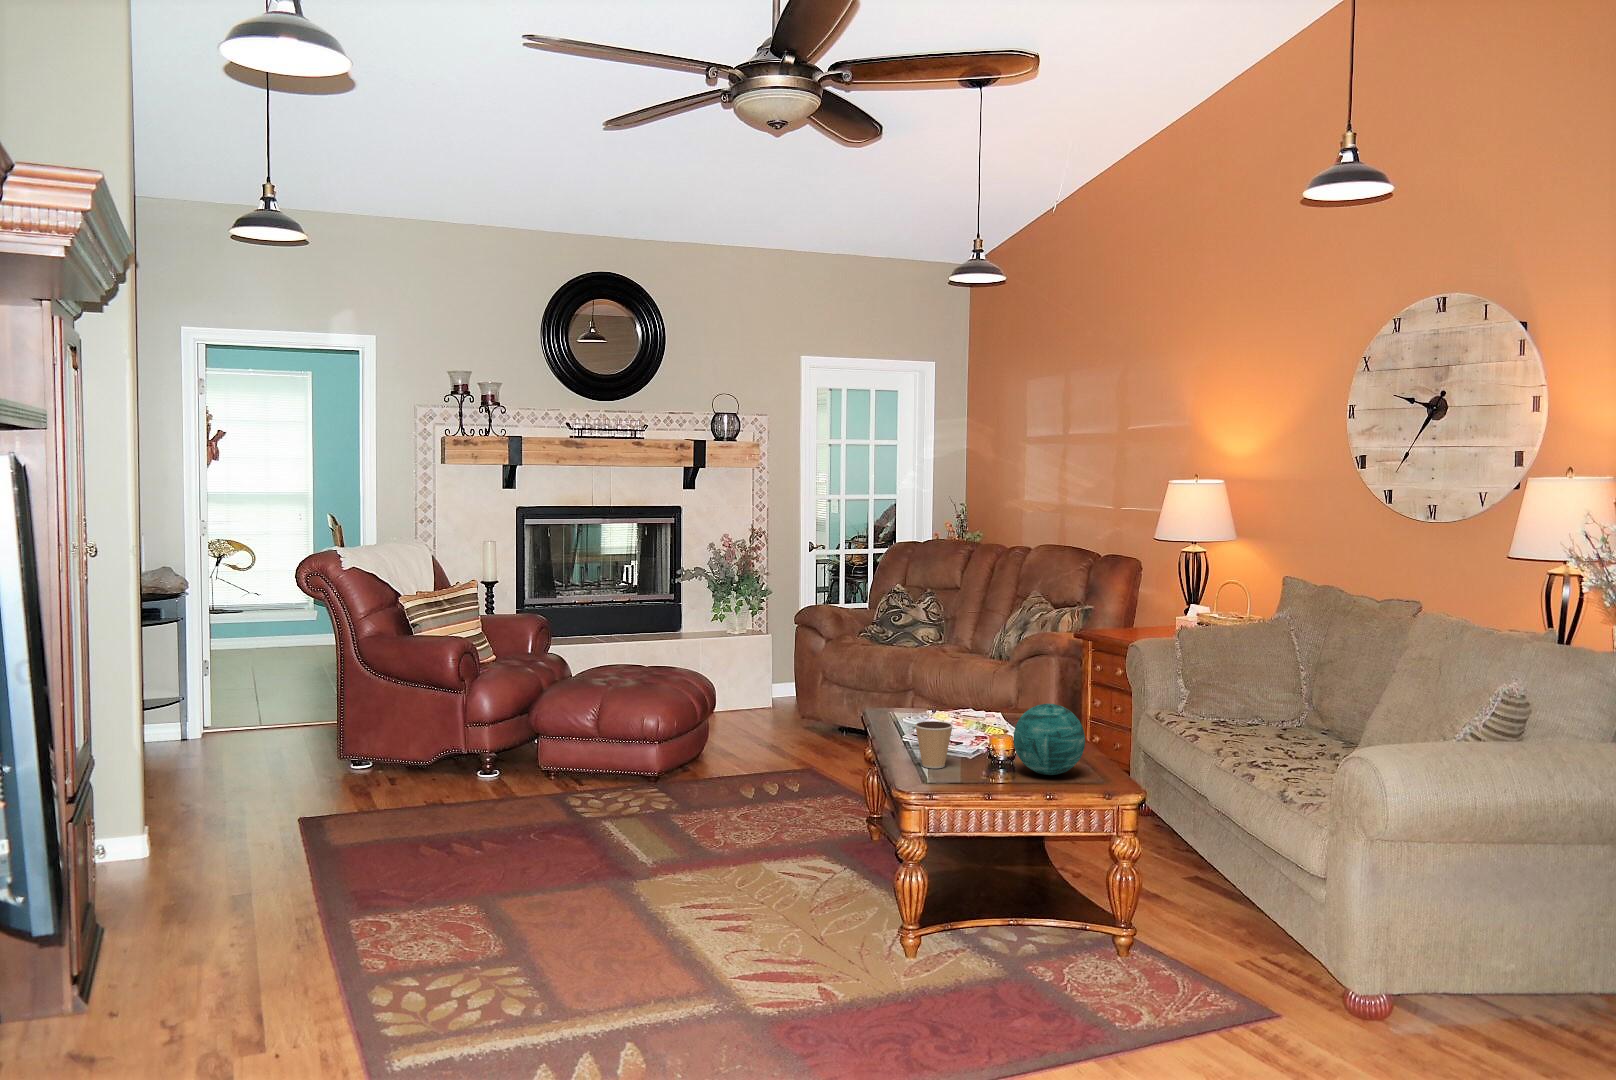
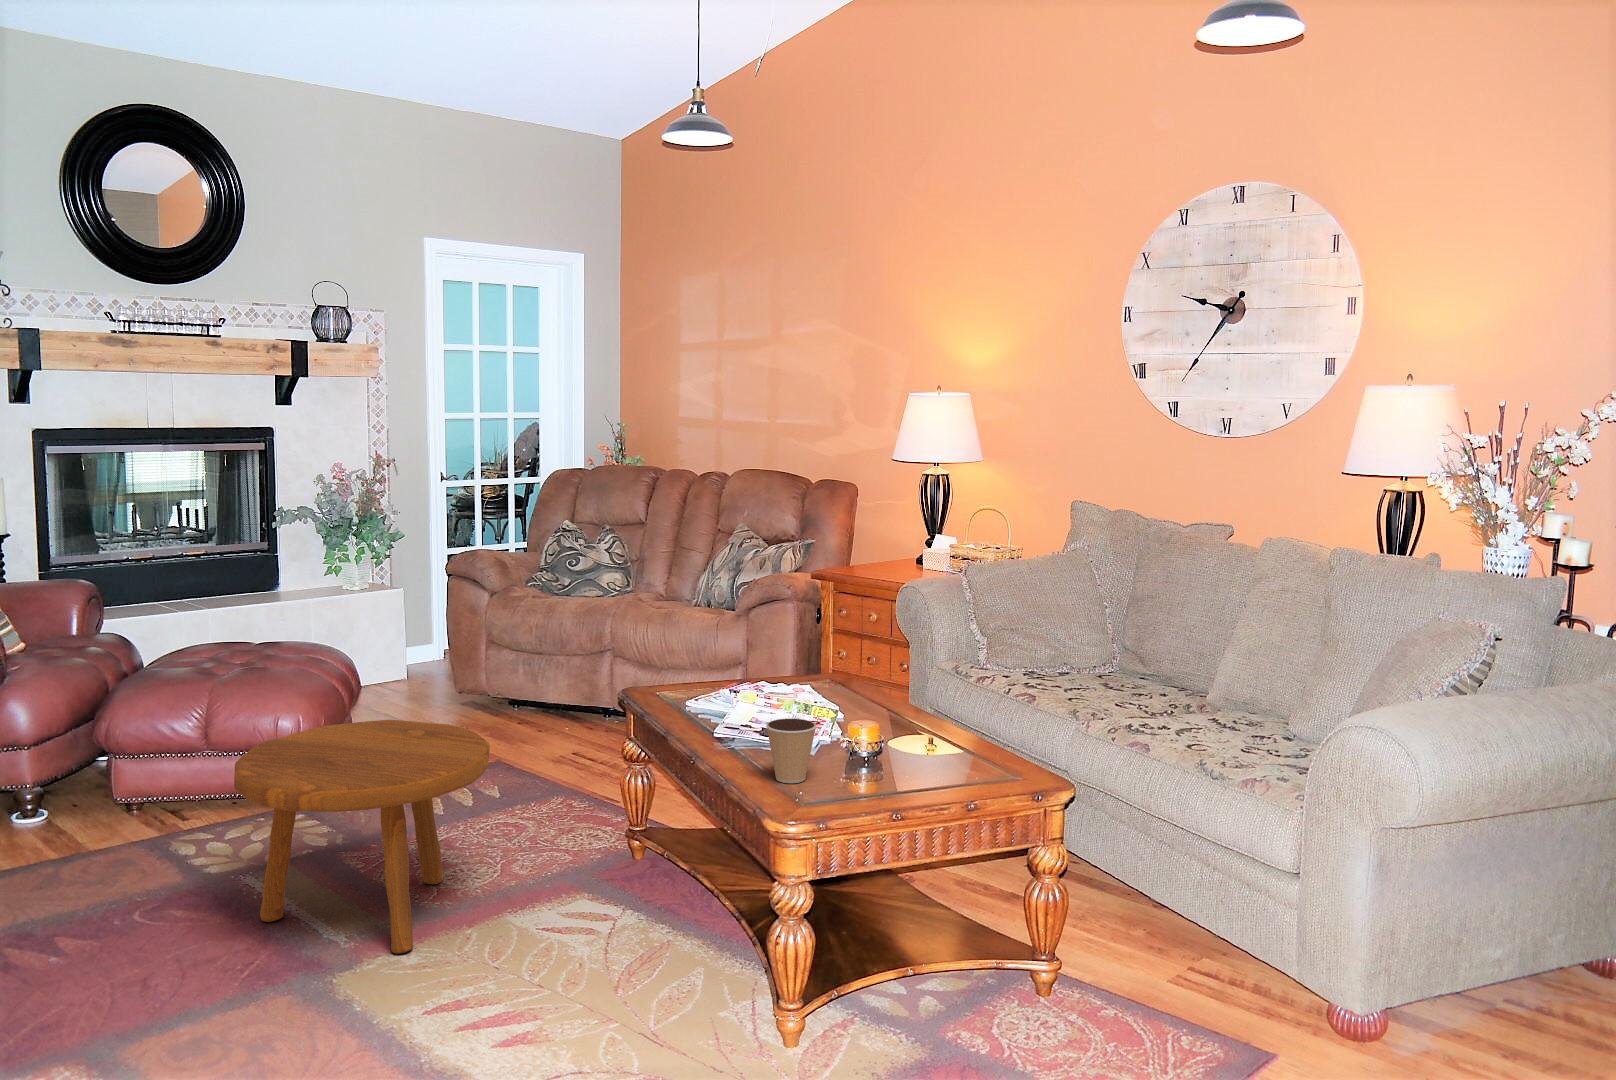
decorative orb: present [1013,704,1085,775] -> none [895,686,986,778]
footstool: none [587,716,758,875] -> present [234,720,490,954]

